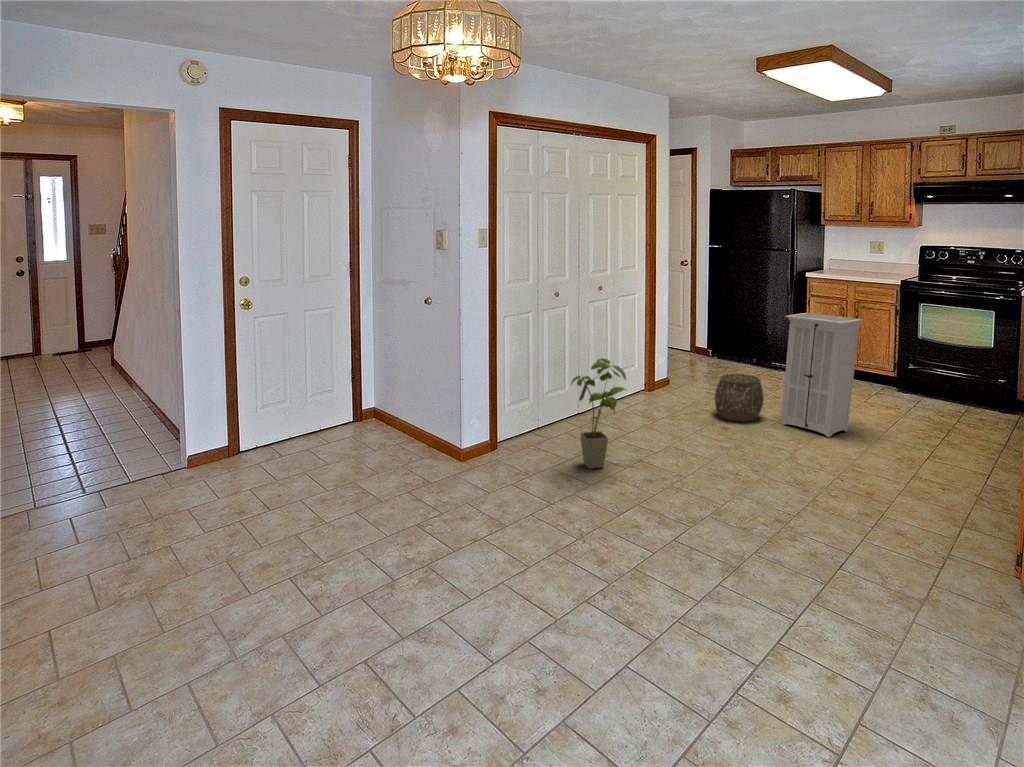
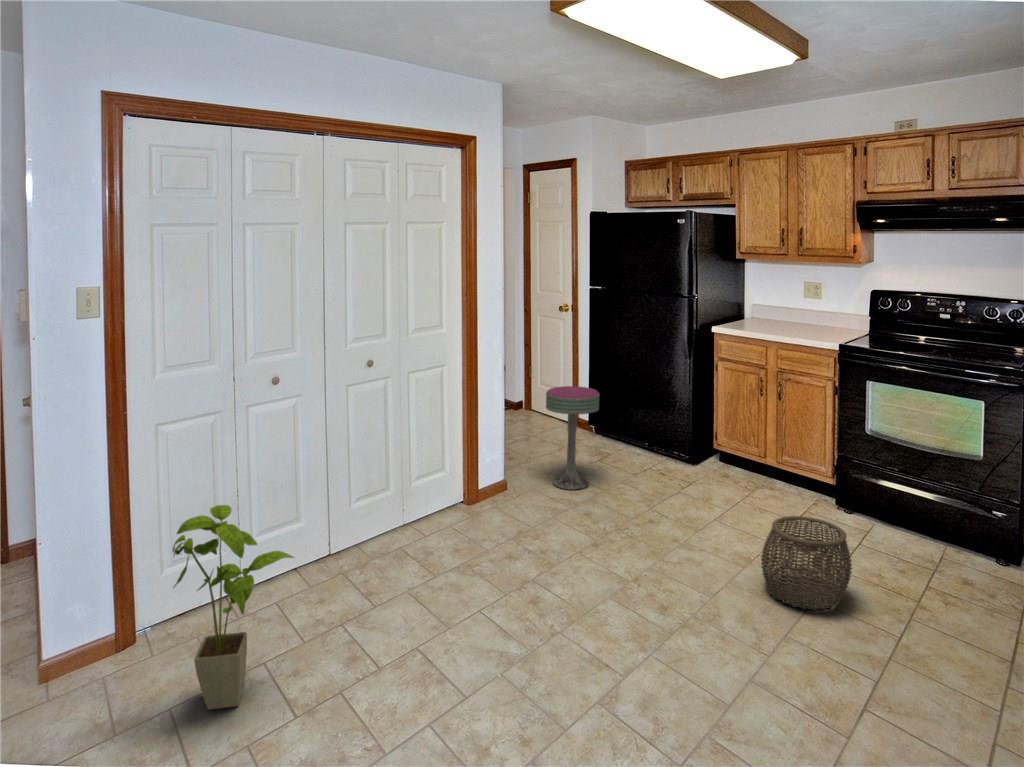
storage cabinet: present [781,311,863,437] -> none [631,398,753,619]
bar stool: none [694,315,733,385] -> present [546,386,600,490]
woven basket: present [715,374,764,422] -> present [761,516,852,611]

